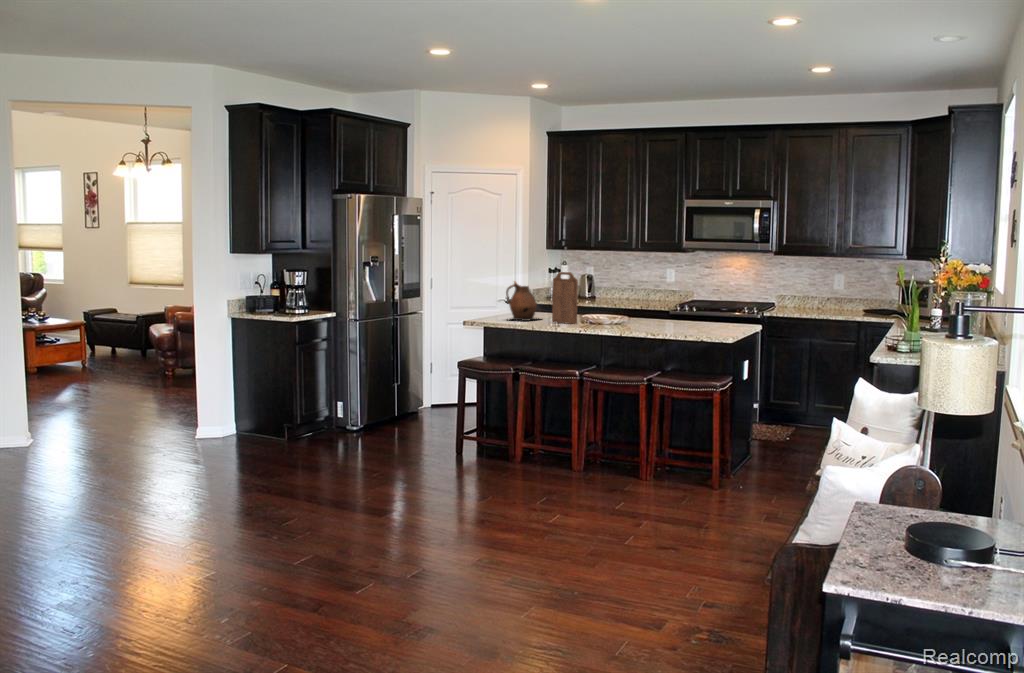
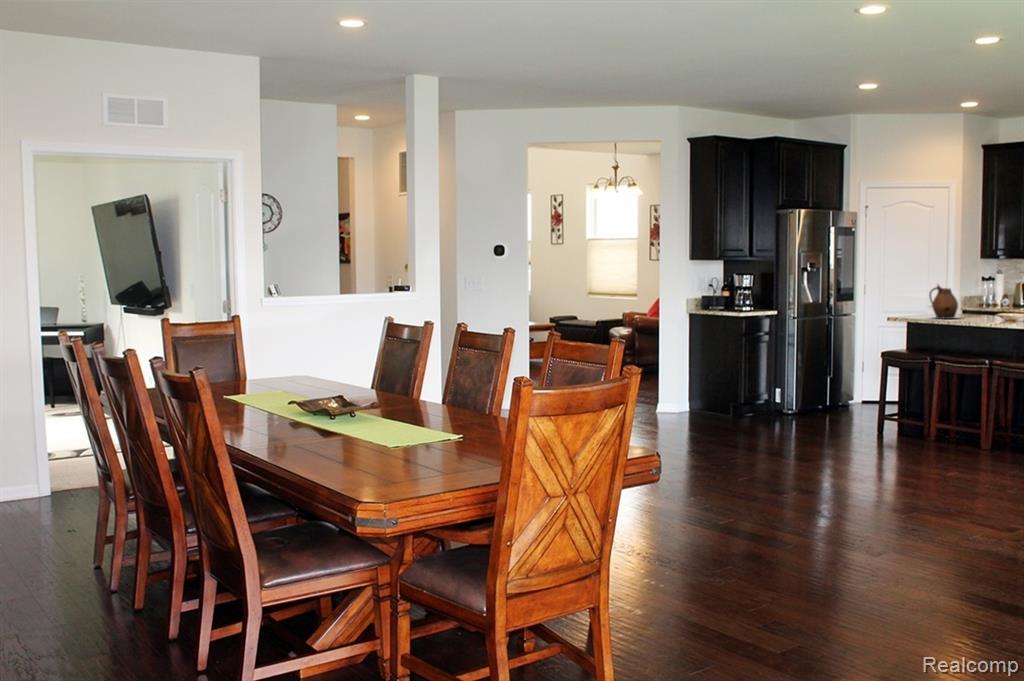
cutting board: present [552,272,578,324] -> none [970,275,995,321]

